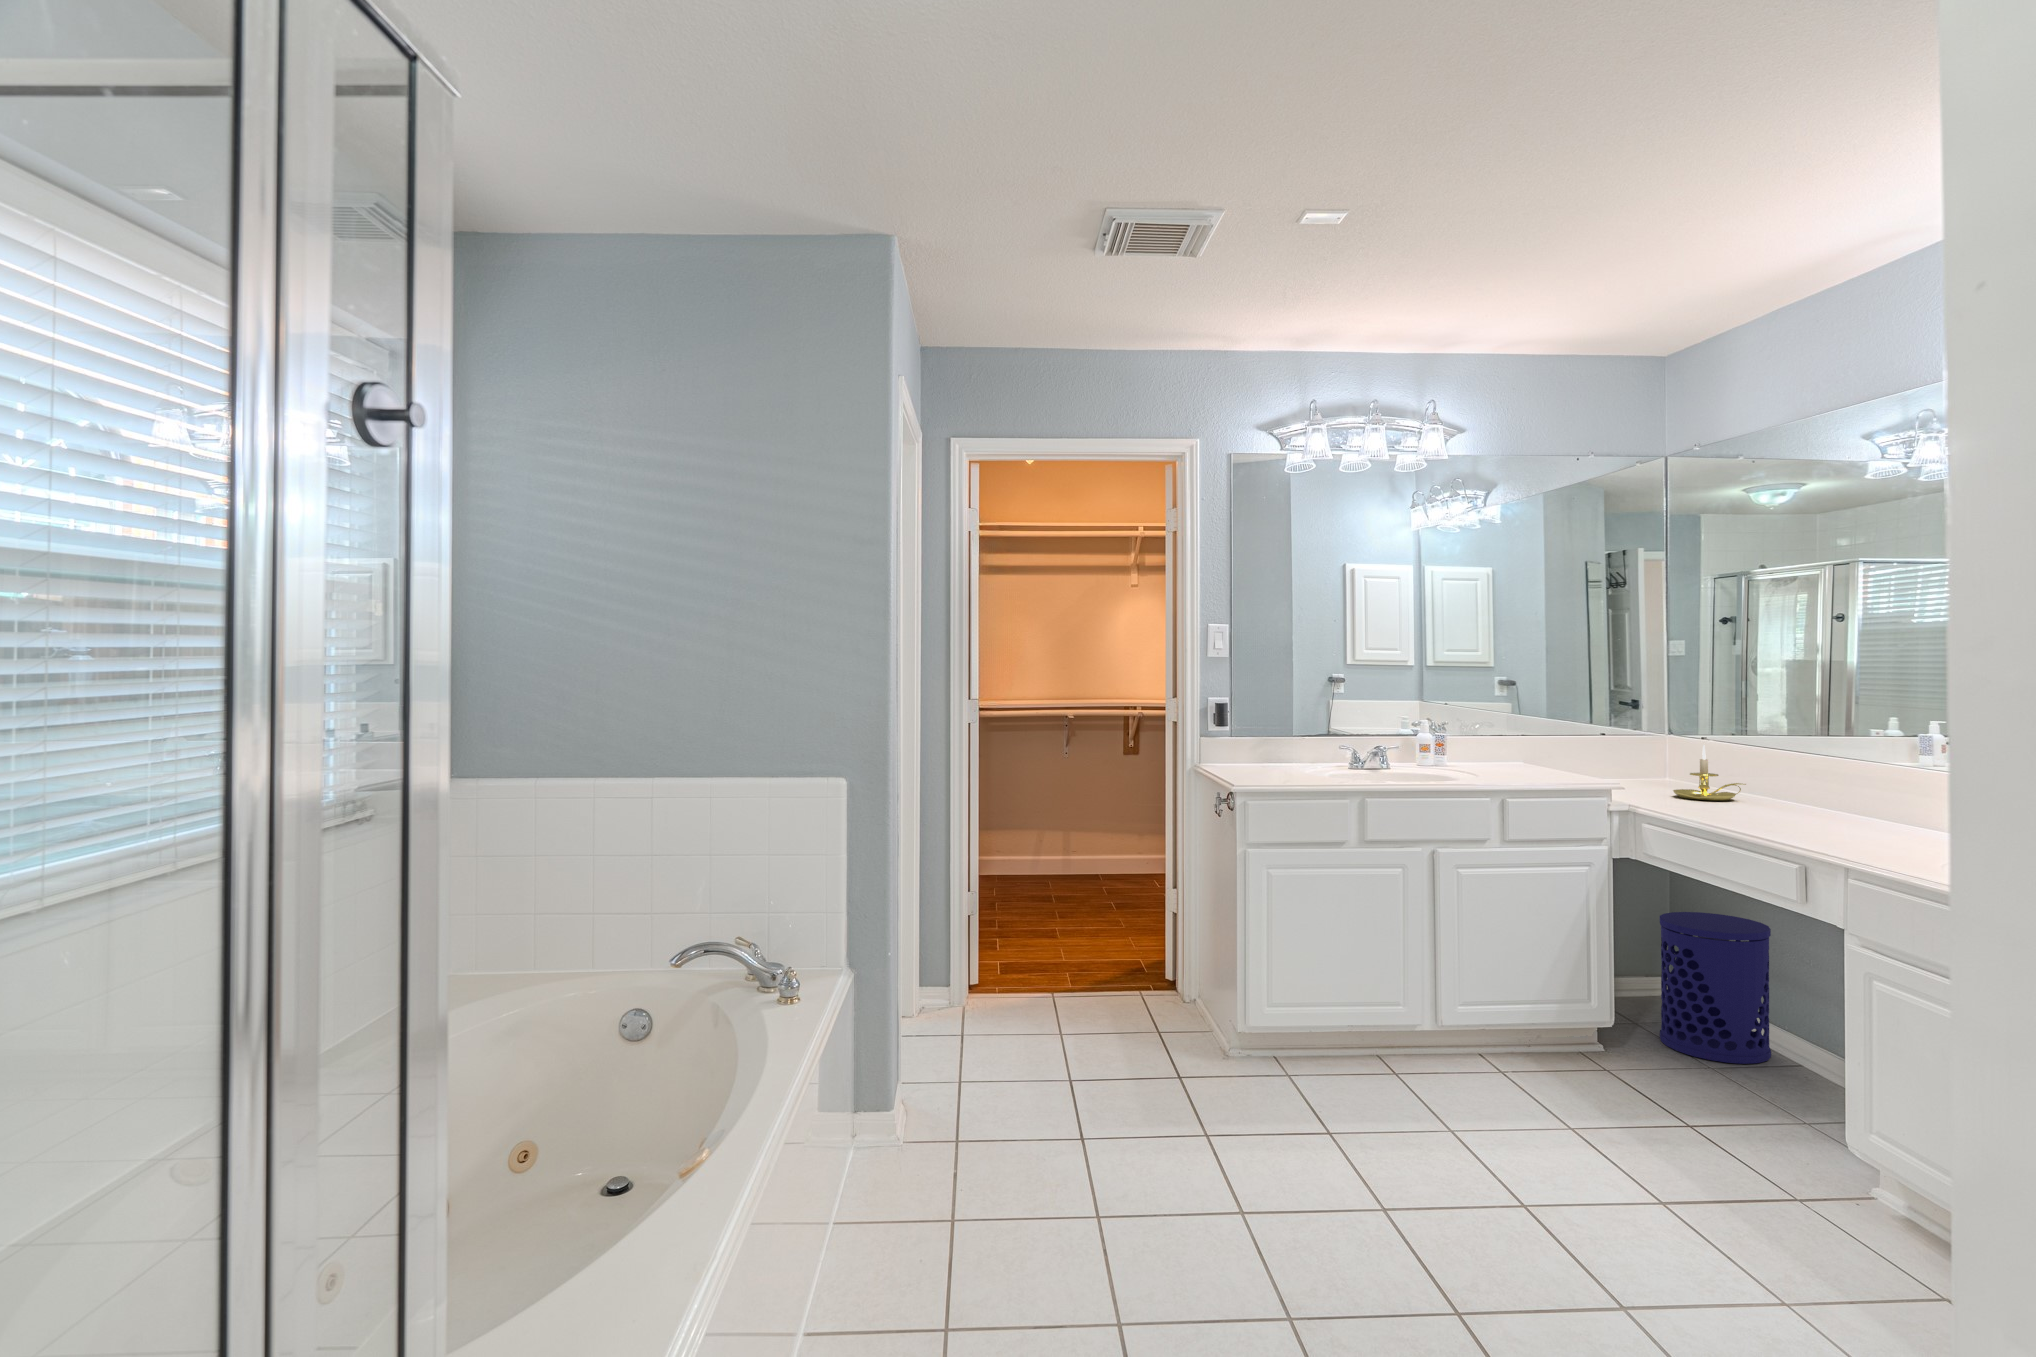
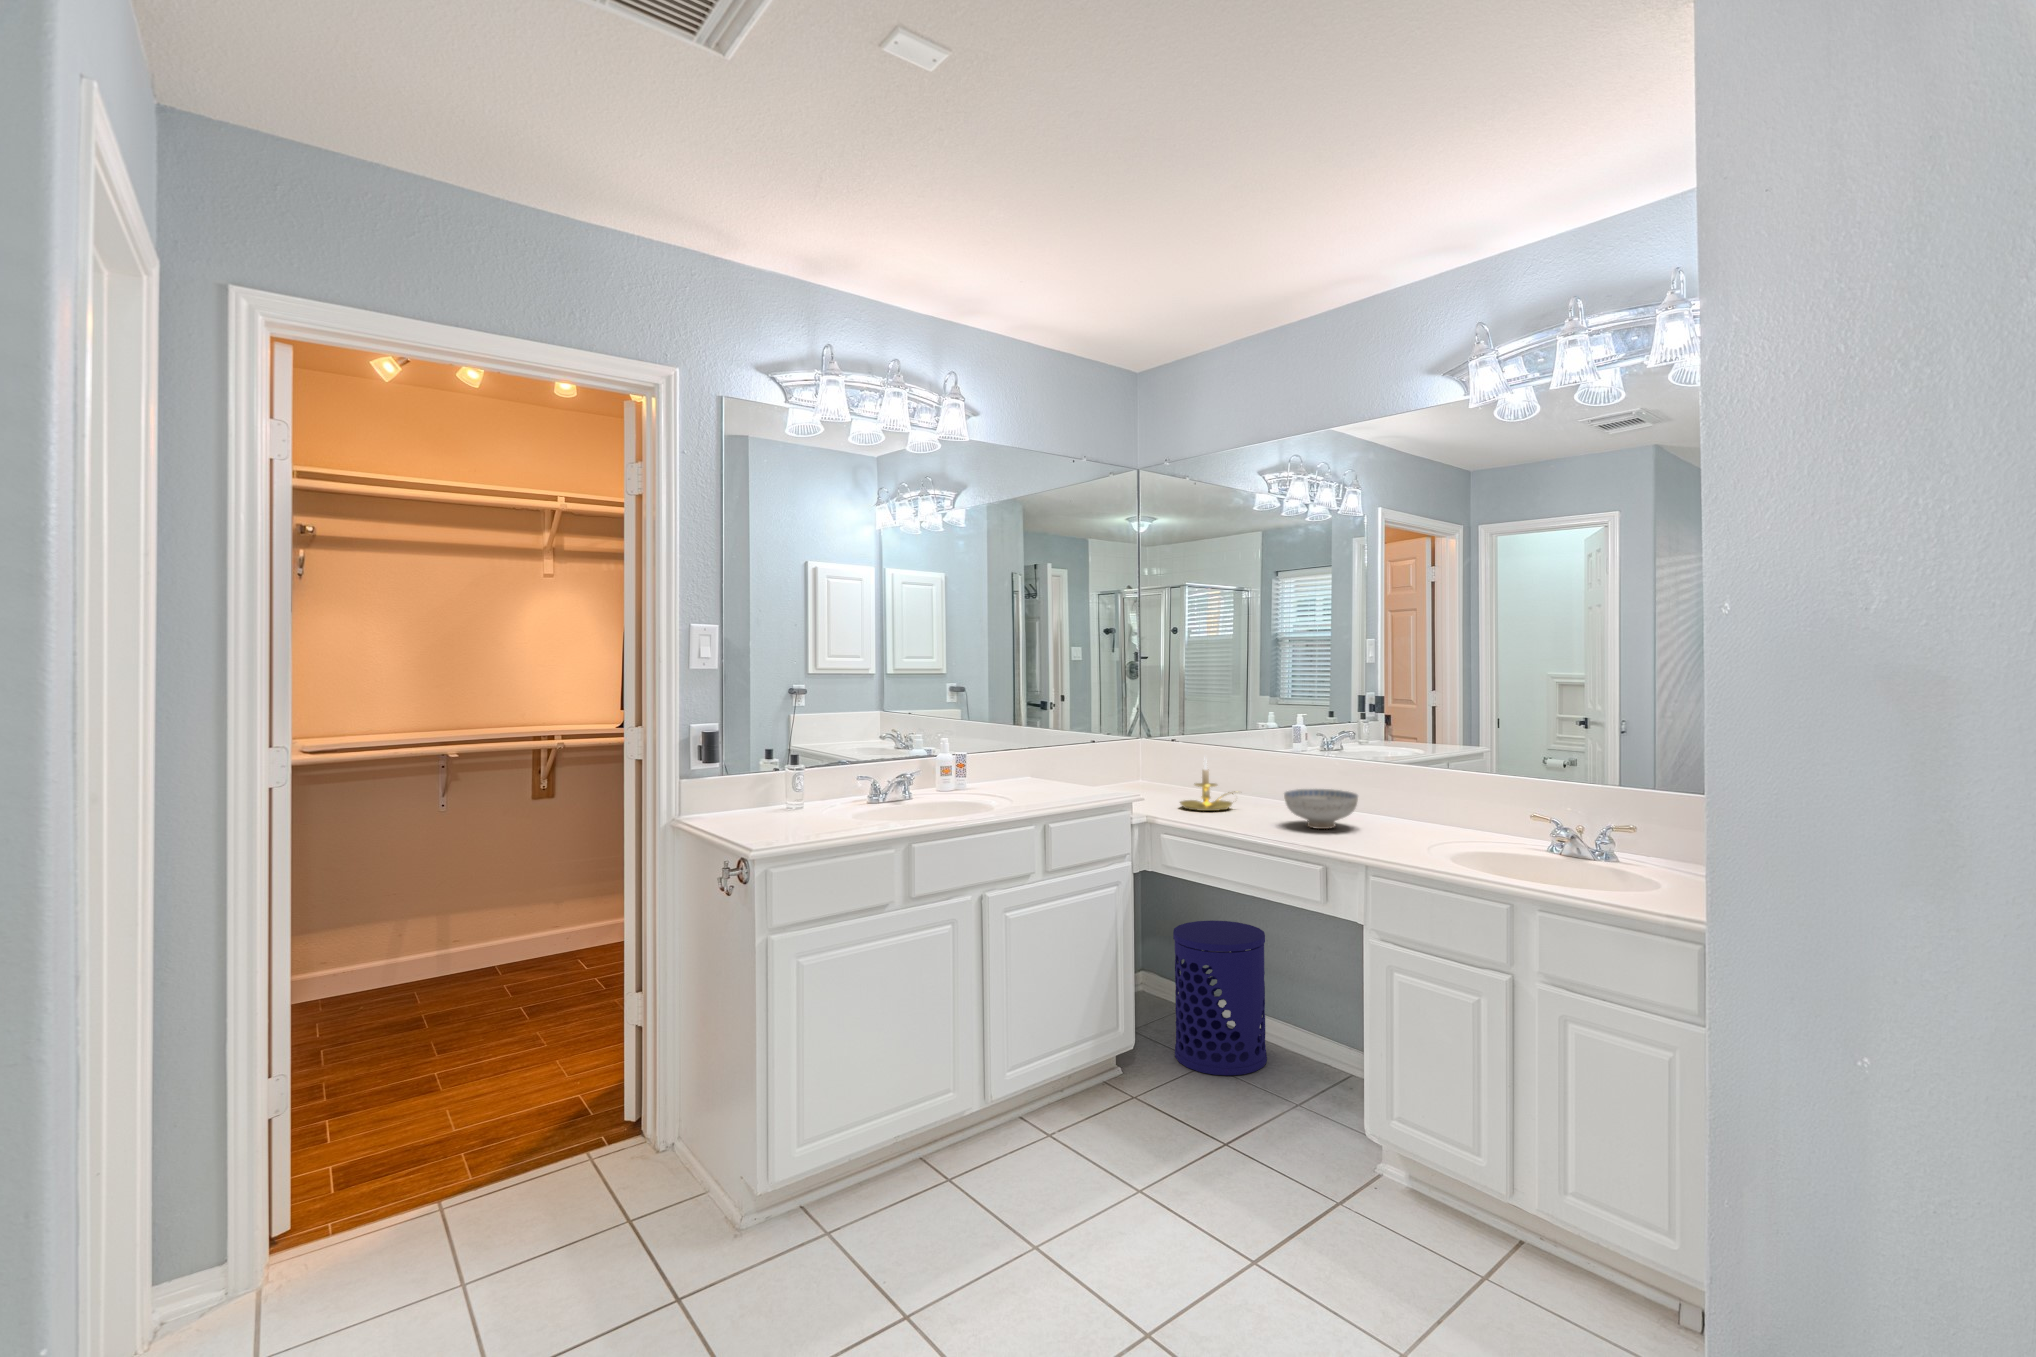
ceramic bowl: none [1768,782,1861,822] -> present [1284,789,1358,829]

